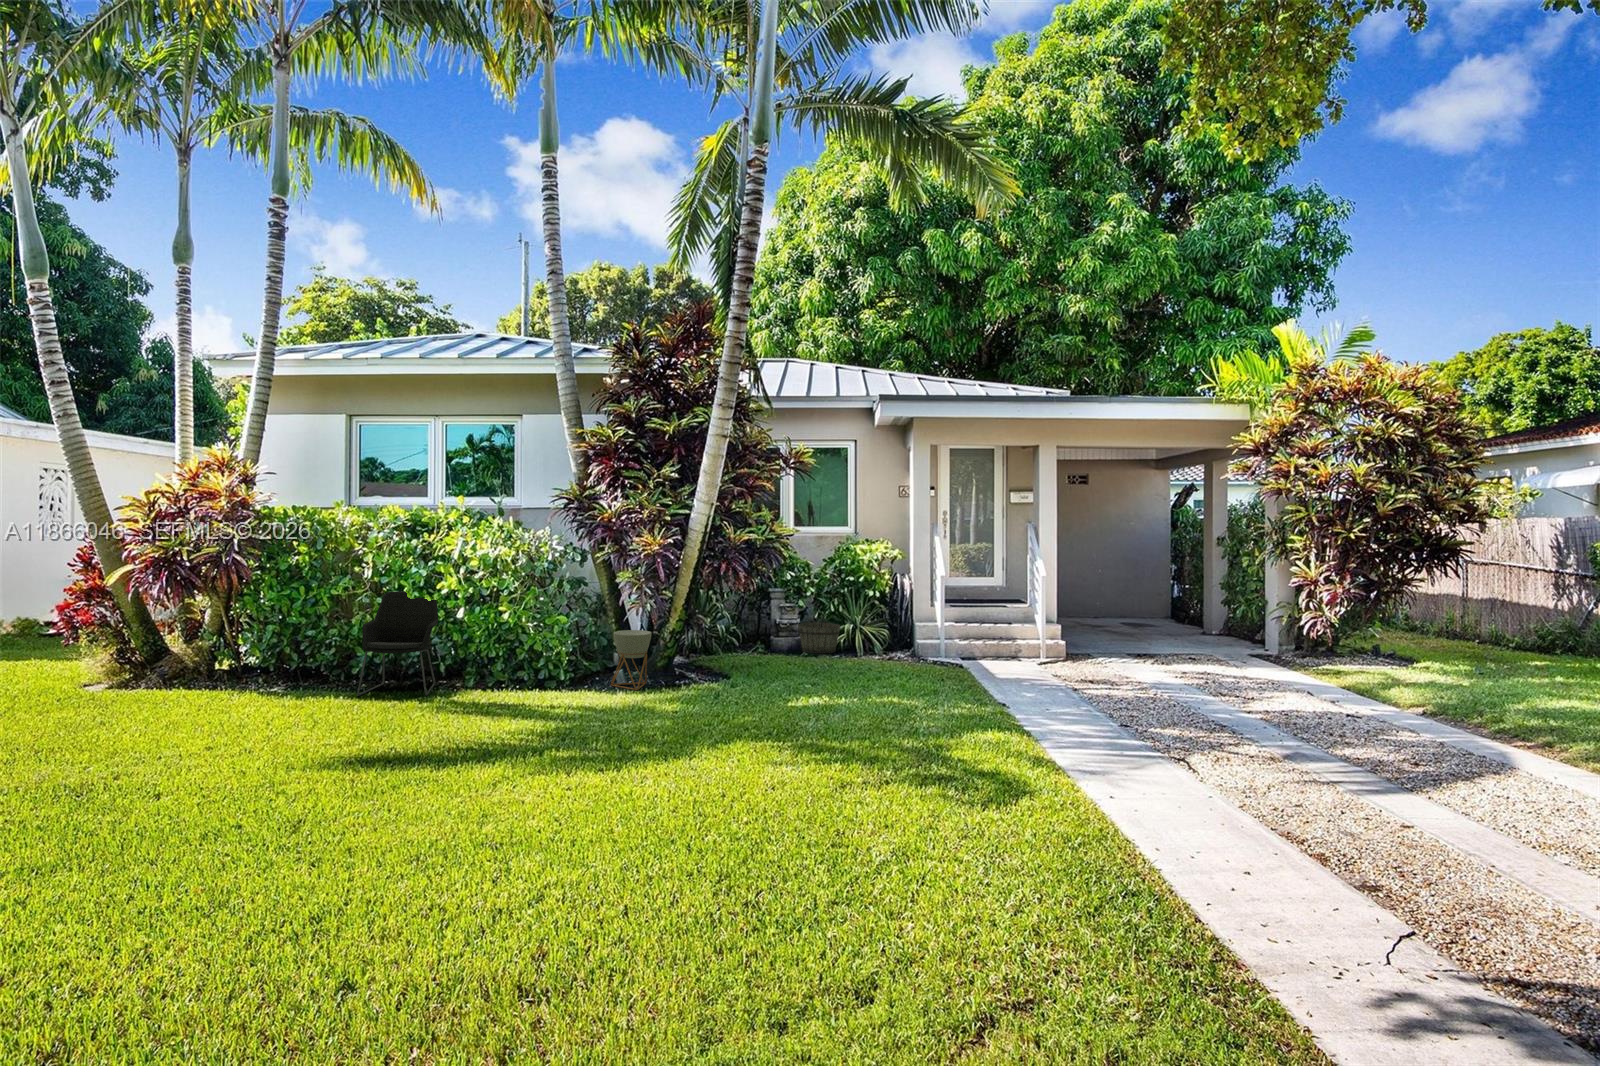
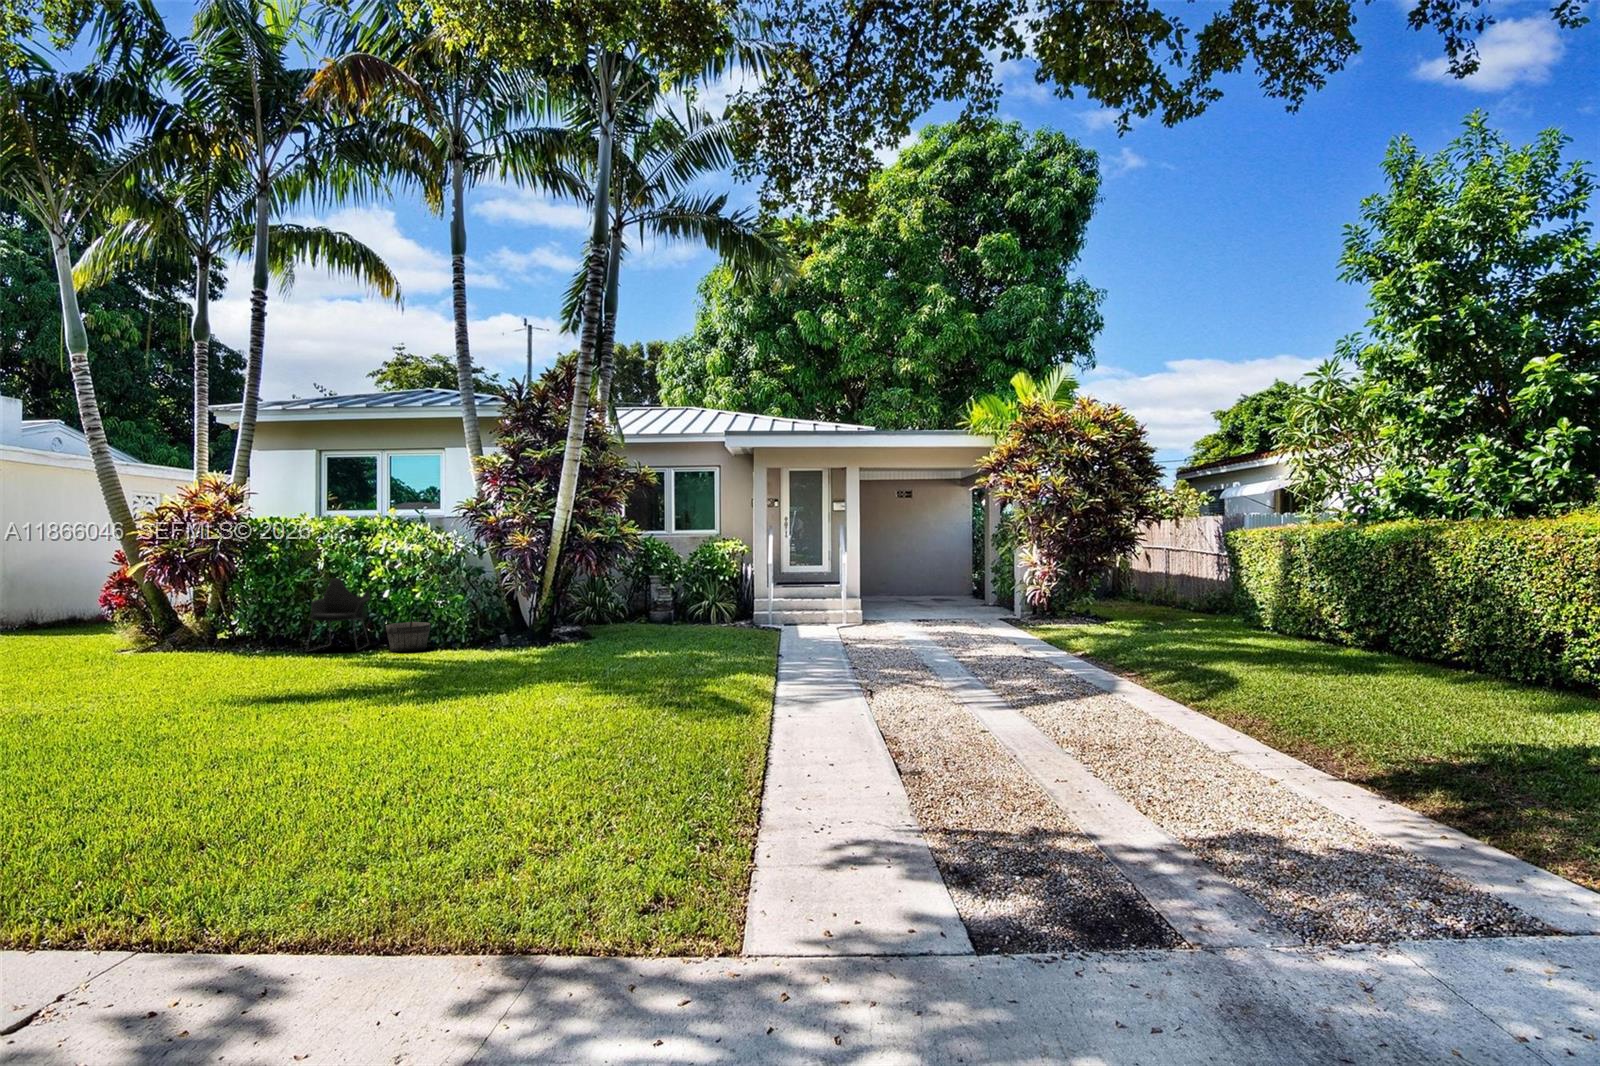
wooden bucket: present [798,616,840,653] -> present [386,615,430,651]
planter: present [611,630,652,690] -> none [499,604,529,646]

